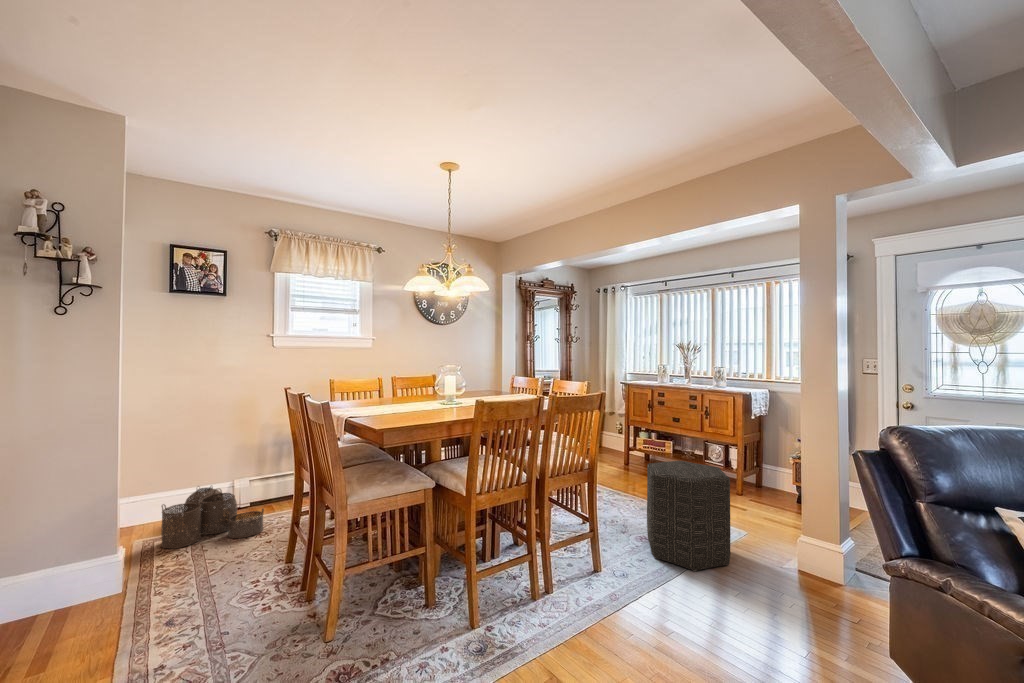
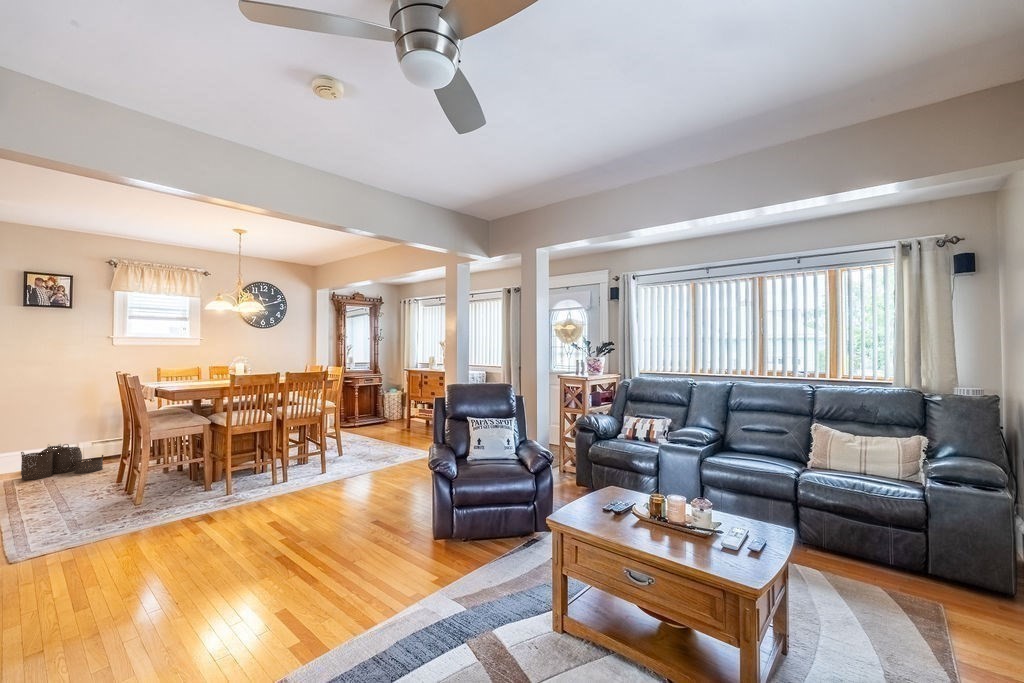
ottoman: present [647,461,731,571] -> none [363,411,410,466]

